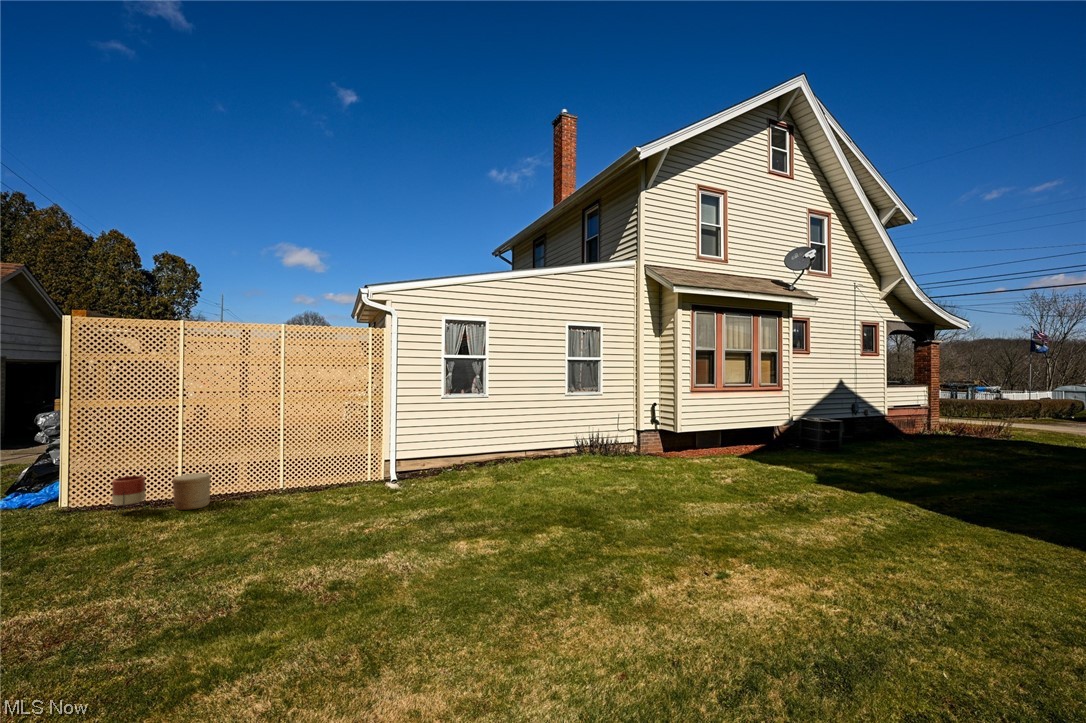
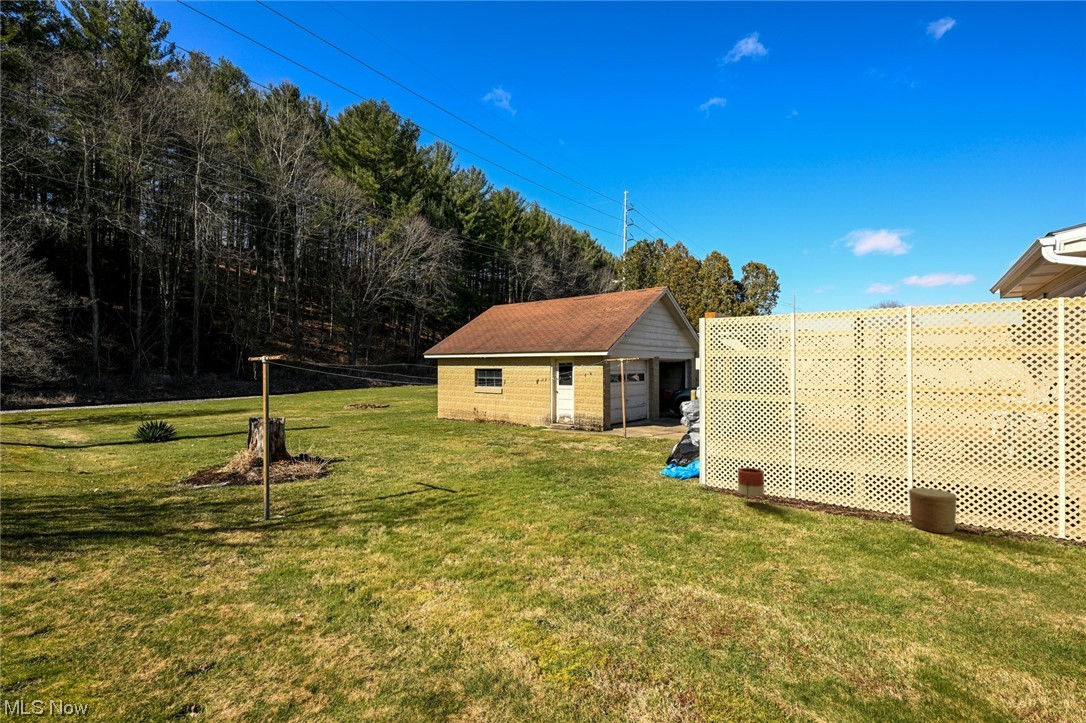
woven basket: present [172,473,211,510] -> present [909,488,957,533]

